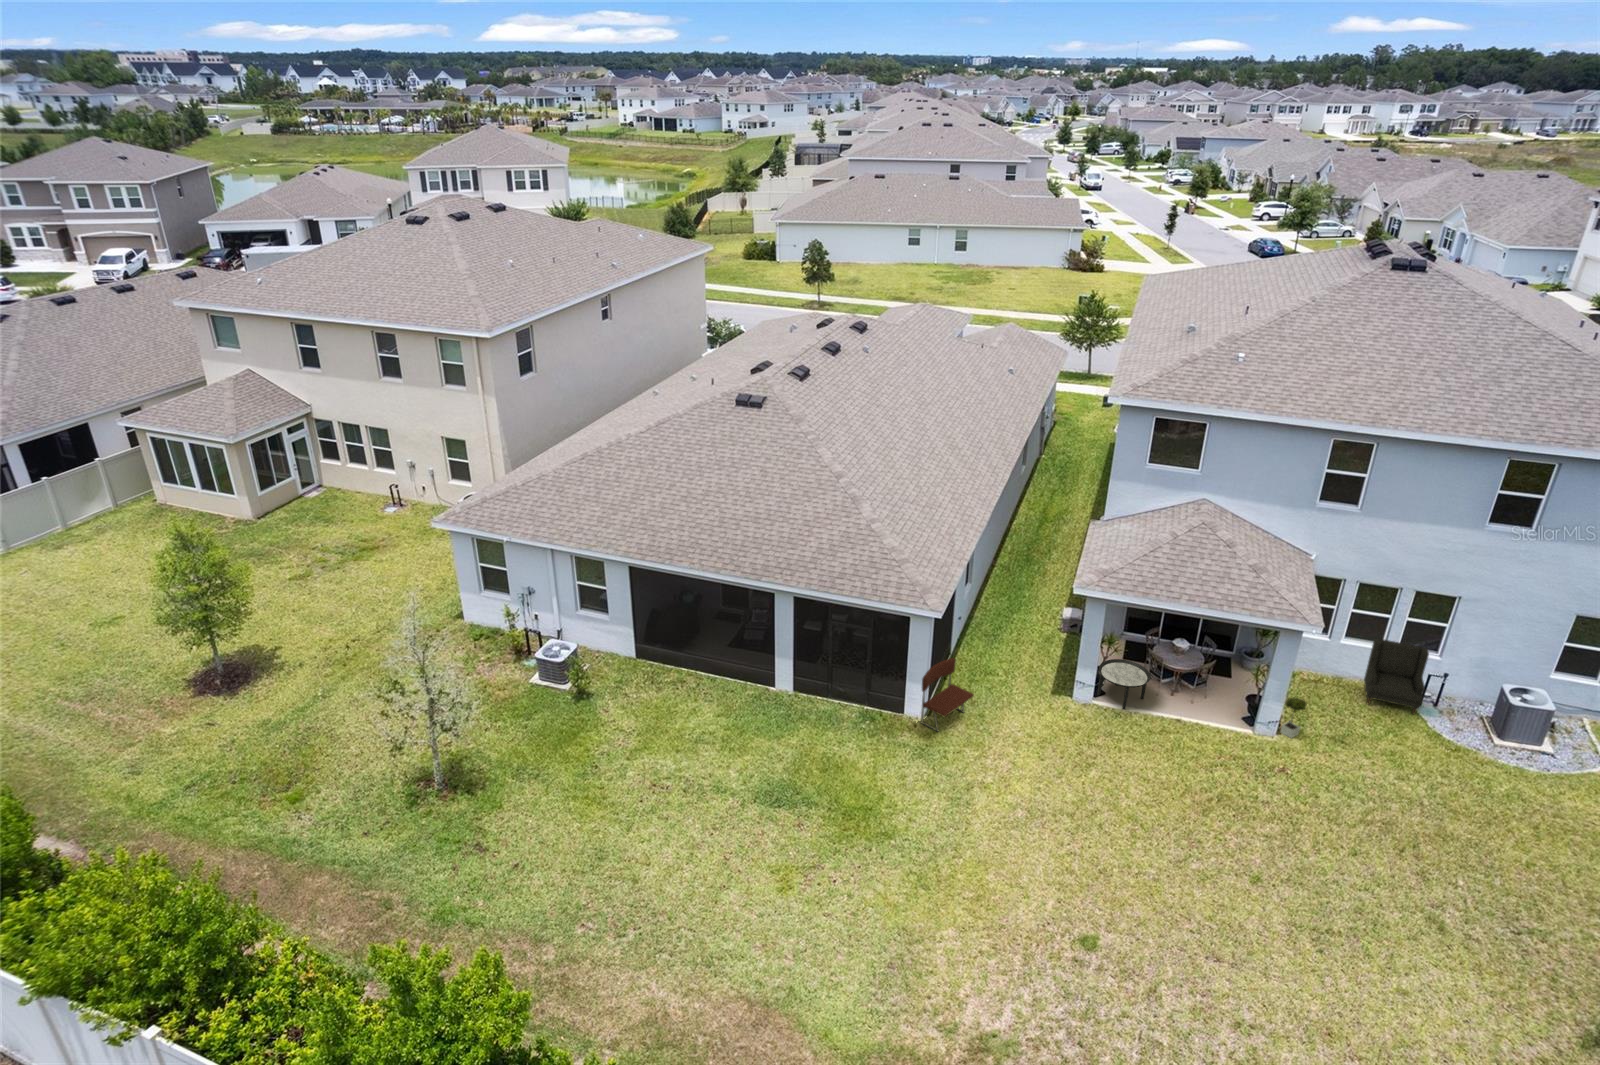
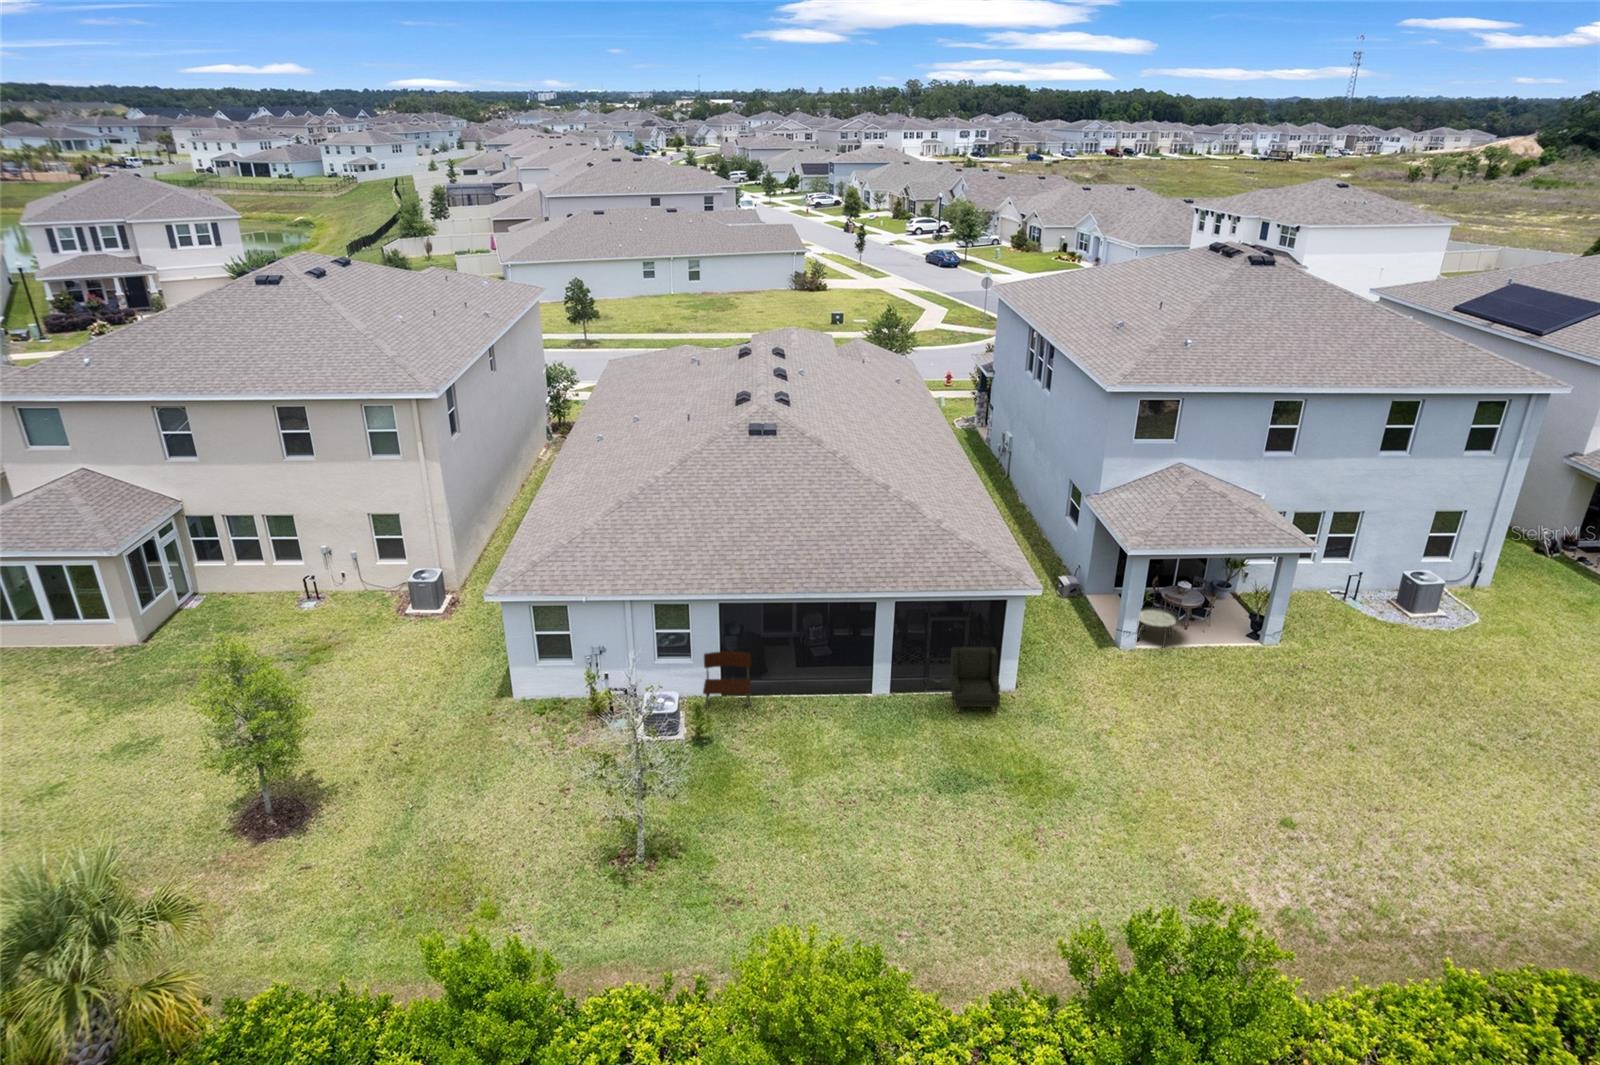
chair: present [1364,638,1429,714] -> present [950,647,1000,713]
bench: present [920,658,974,731] -> present [703,651,751,708]
potted tree: present [1281,698,1307,738] -> none [1280,609,1300,643]

